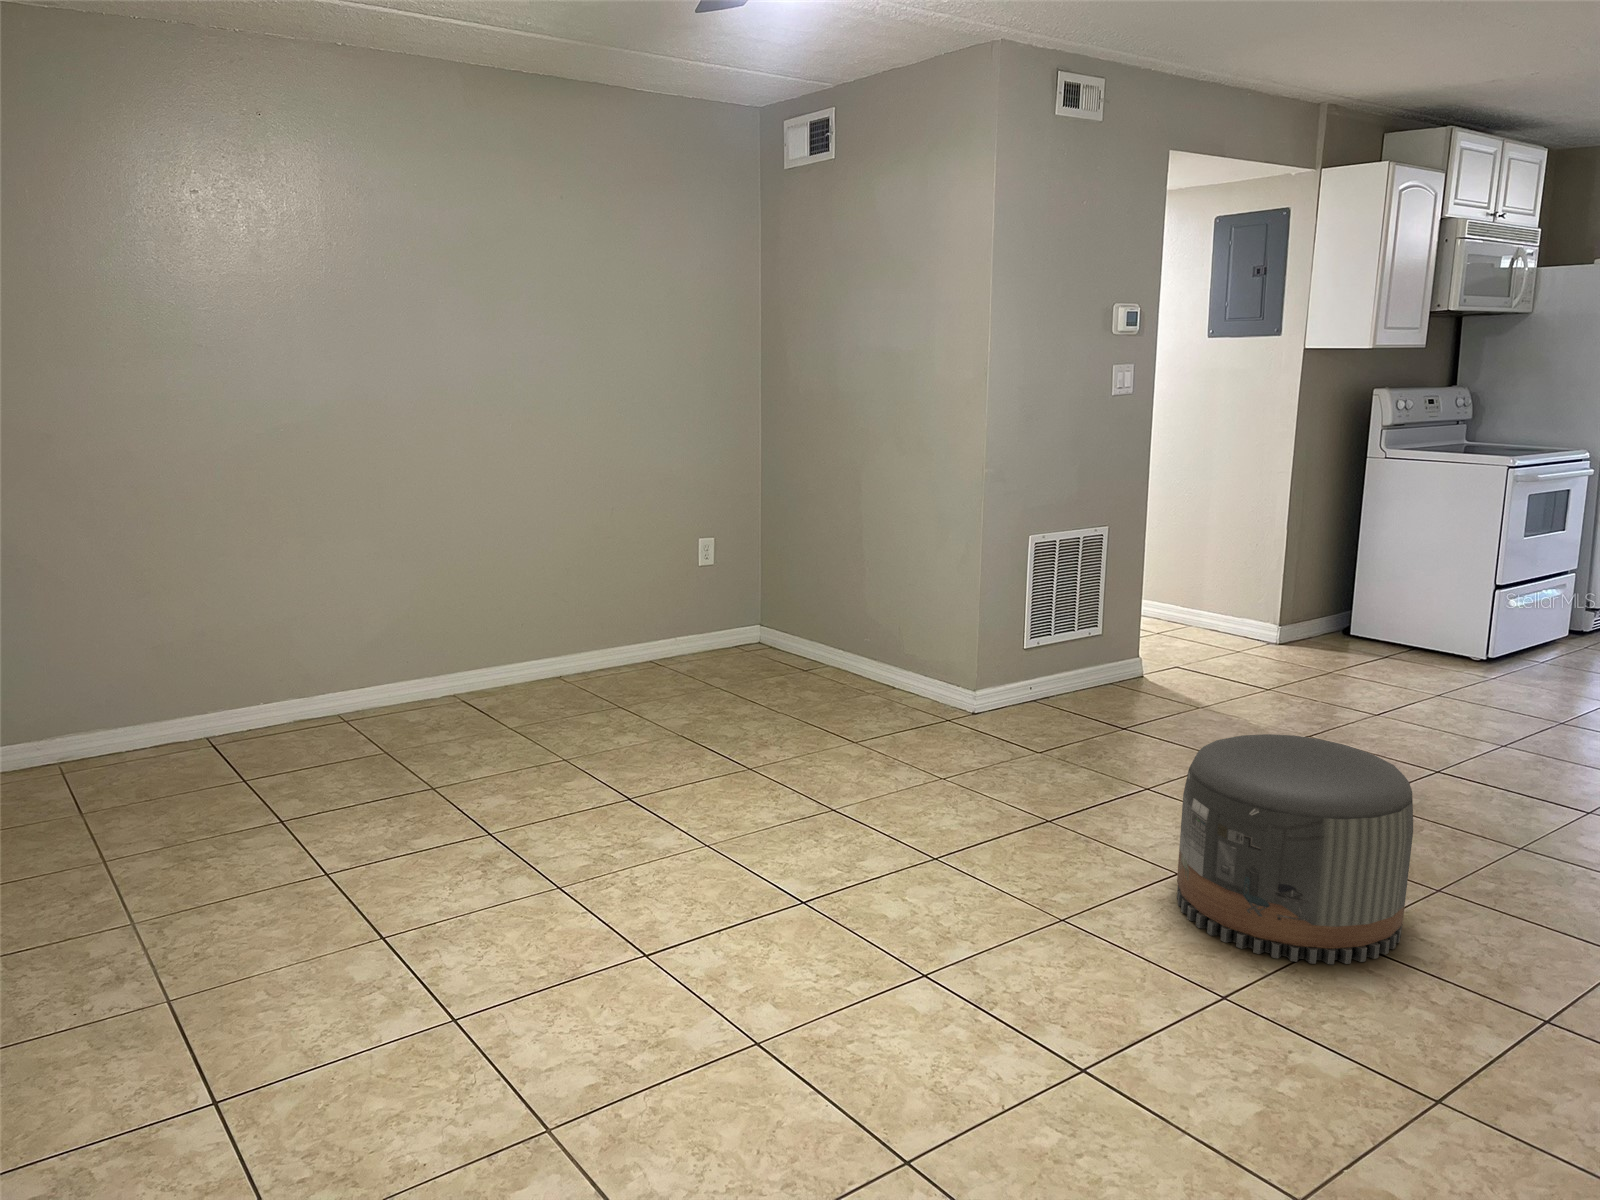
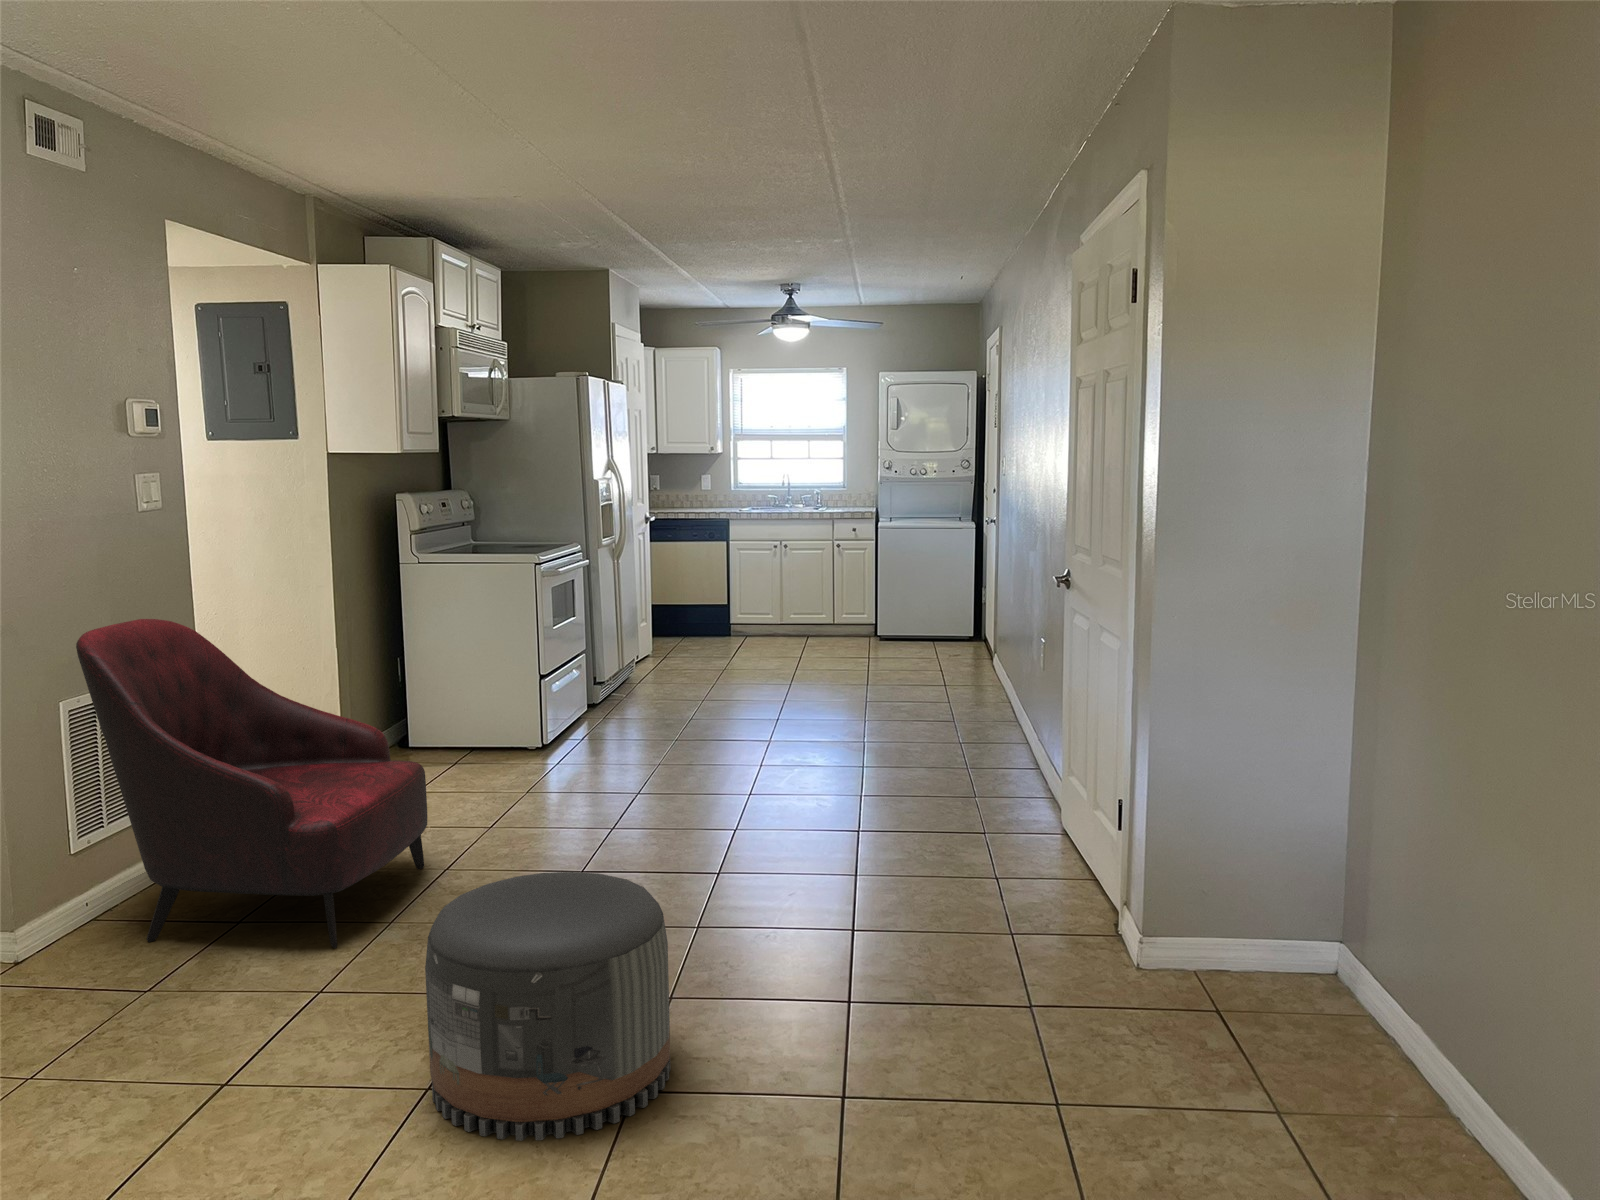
armchair: none [1042,481,1305,768] -> present [76,619,427,948]

